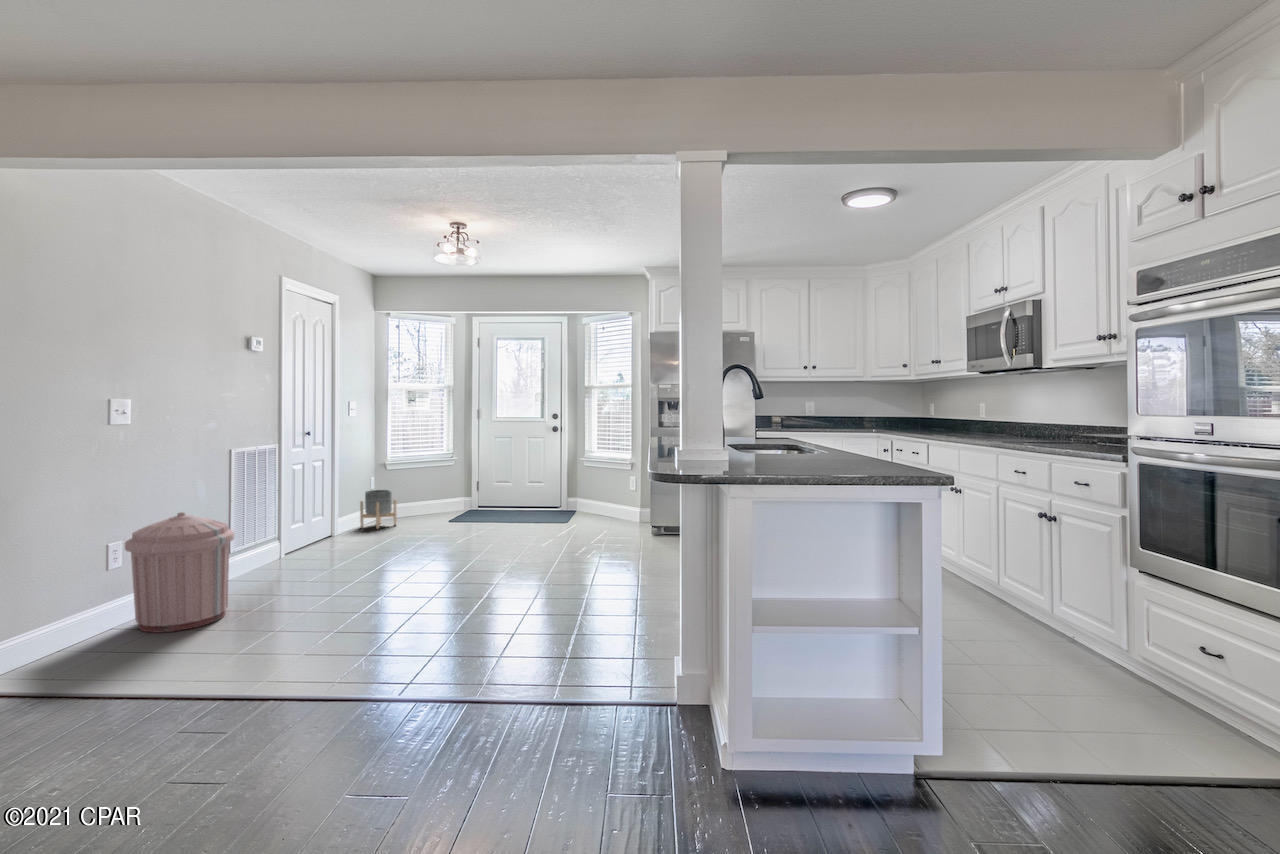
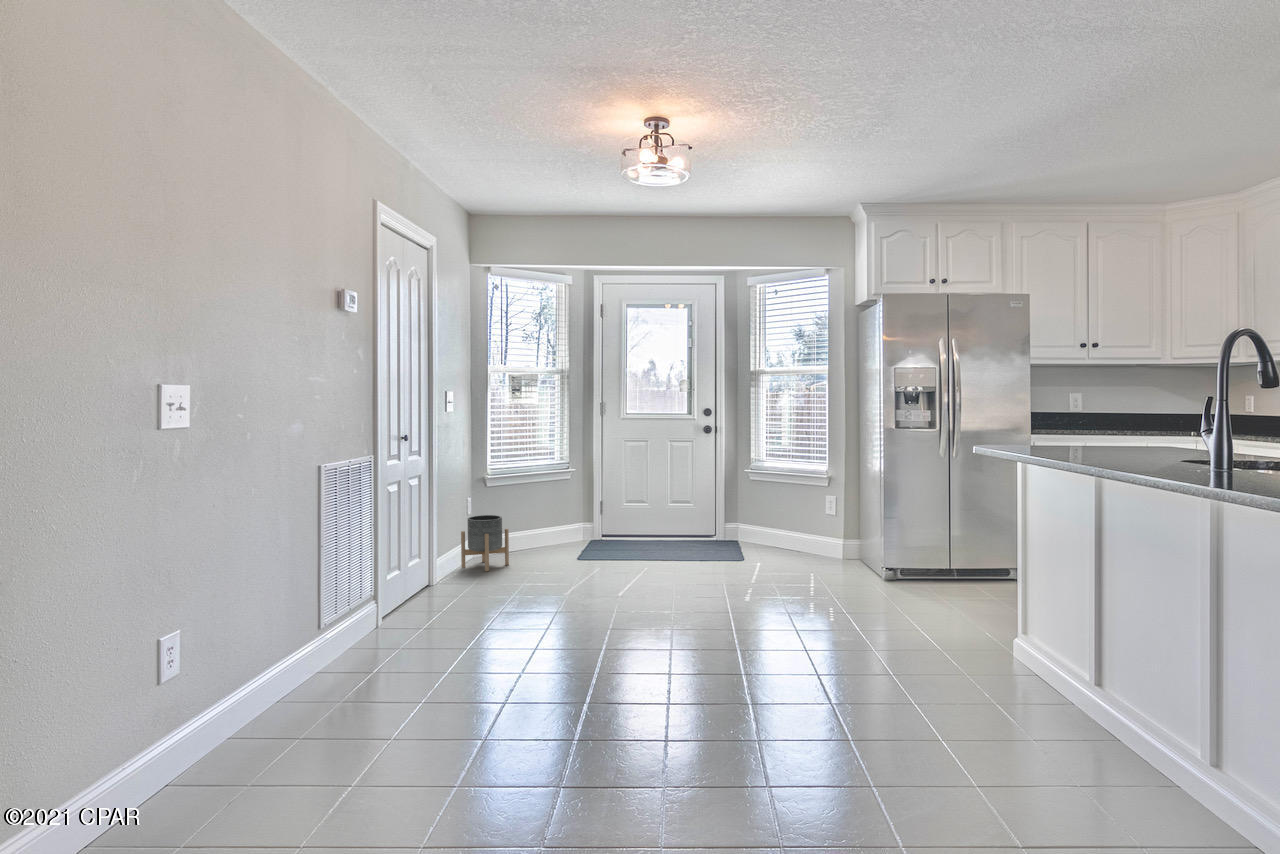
trash can: present [125,512,234,633] -> none [182,583,358,805]

